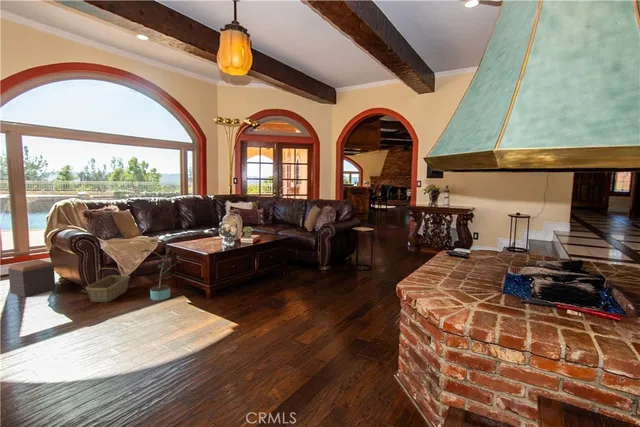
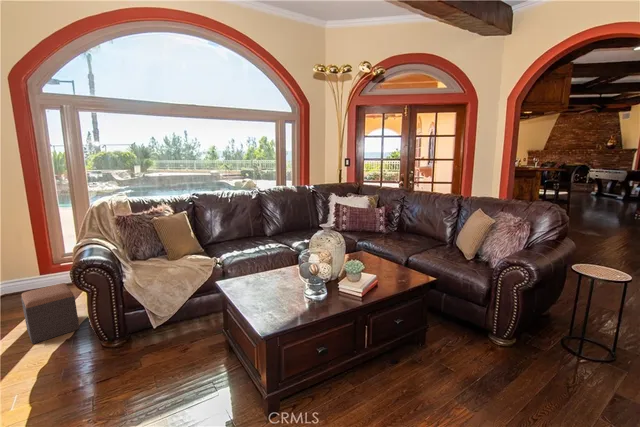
potted plant: present [142,240,181,300] -> none [155,280,228,392]
basket: present [86,268,130,302] -> none [84,317,164,381]

